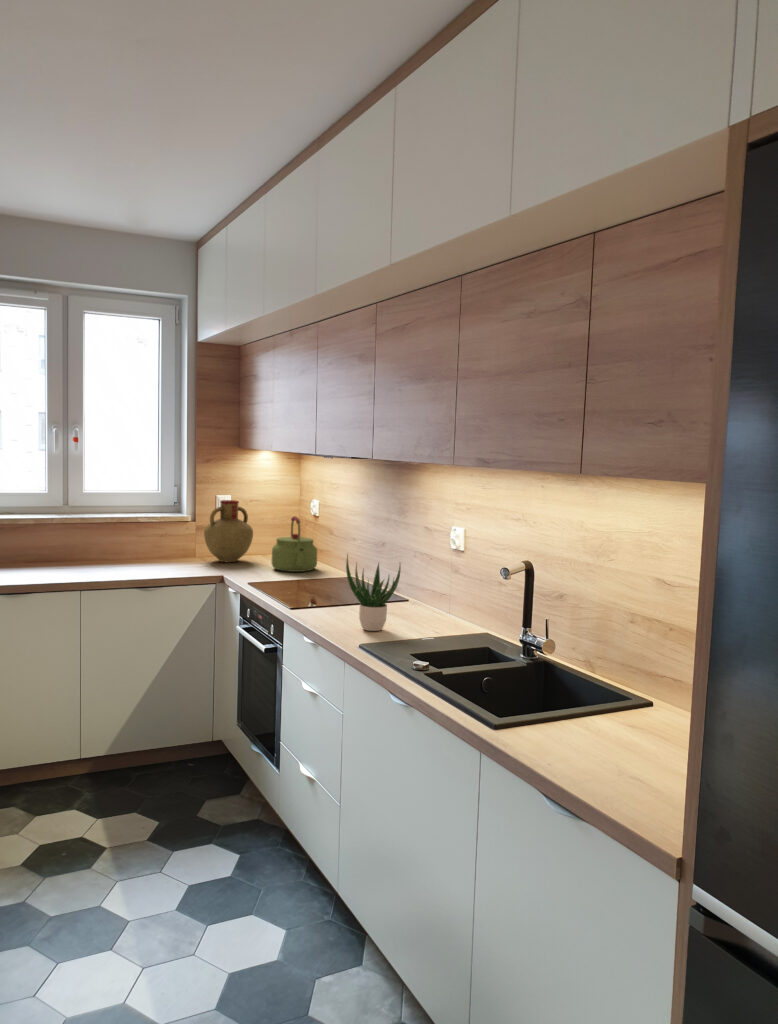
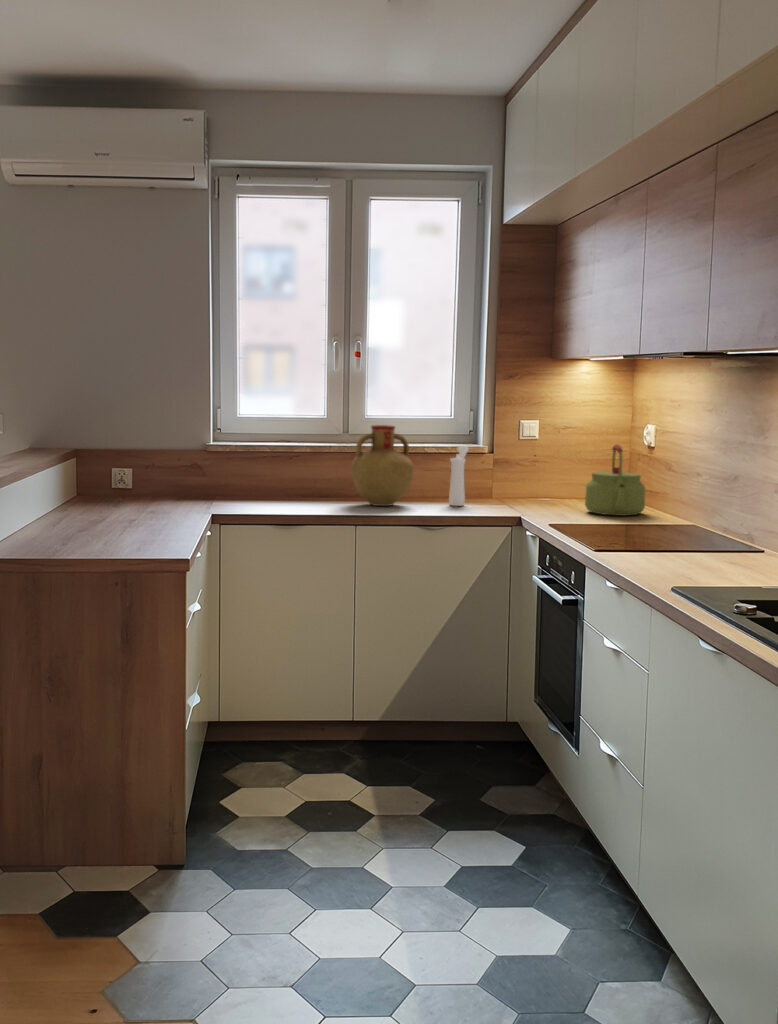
vase: present [204,500,253,562] -> present [351,425,413,506]
pepper mill: none [160,517,175,568] -> present [449,446,468,506]
potted plant: present [346,555,400,631] -> none [662,472,737,575]

